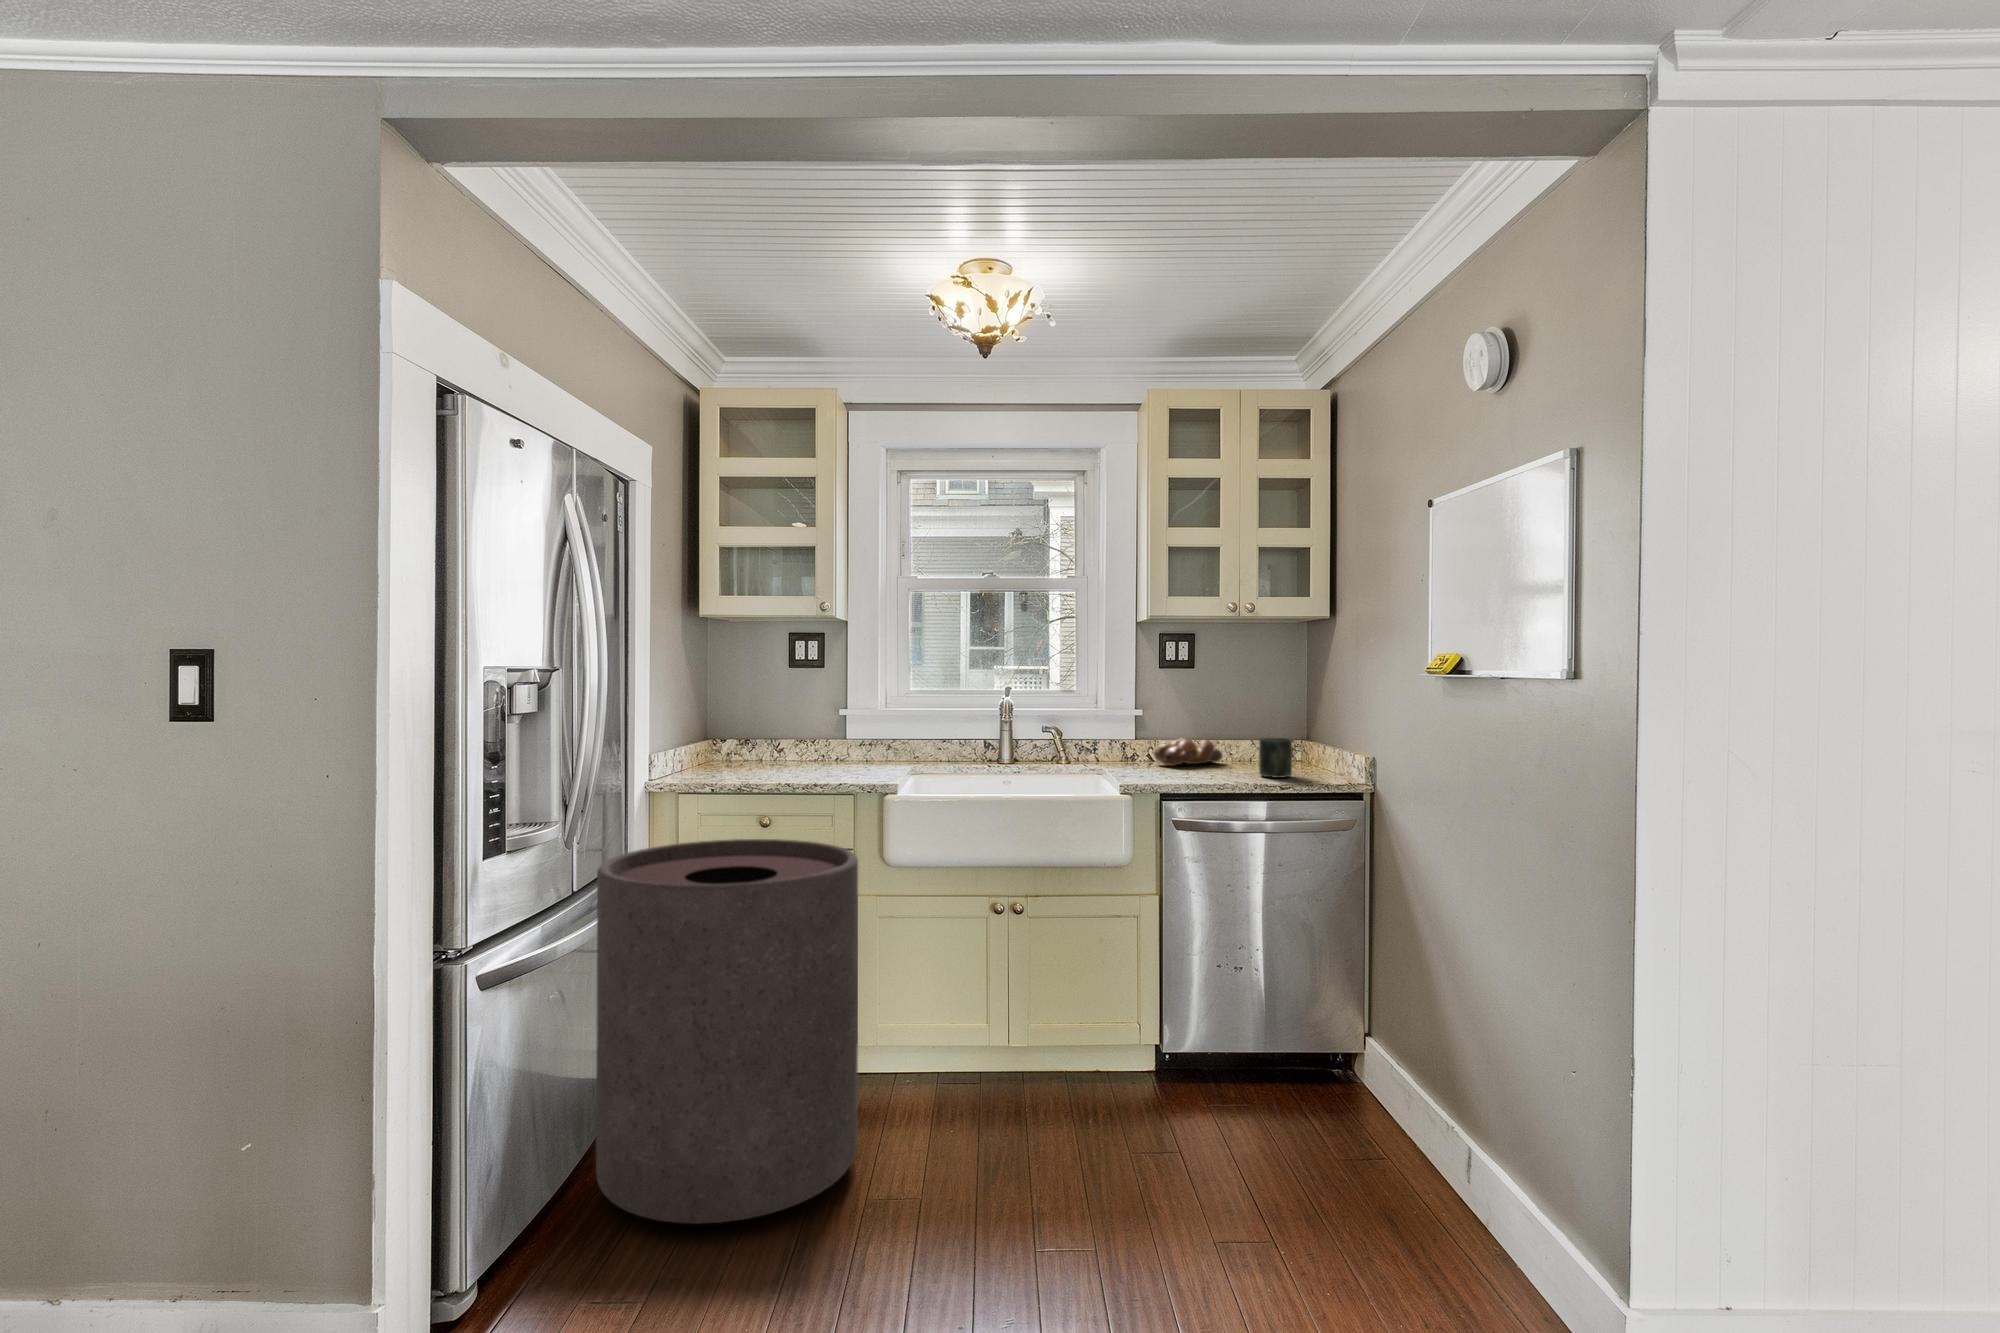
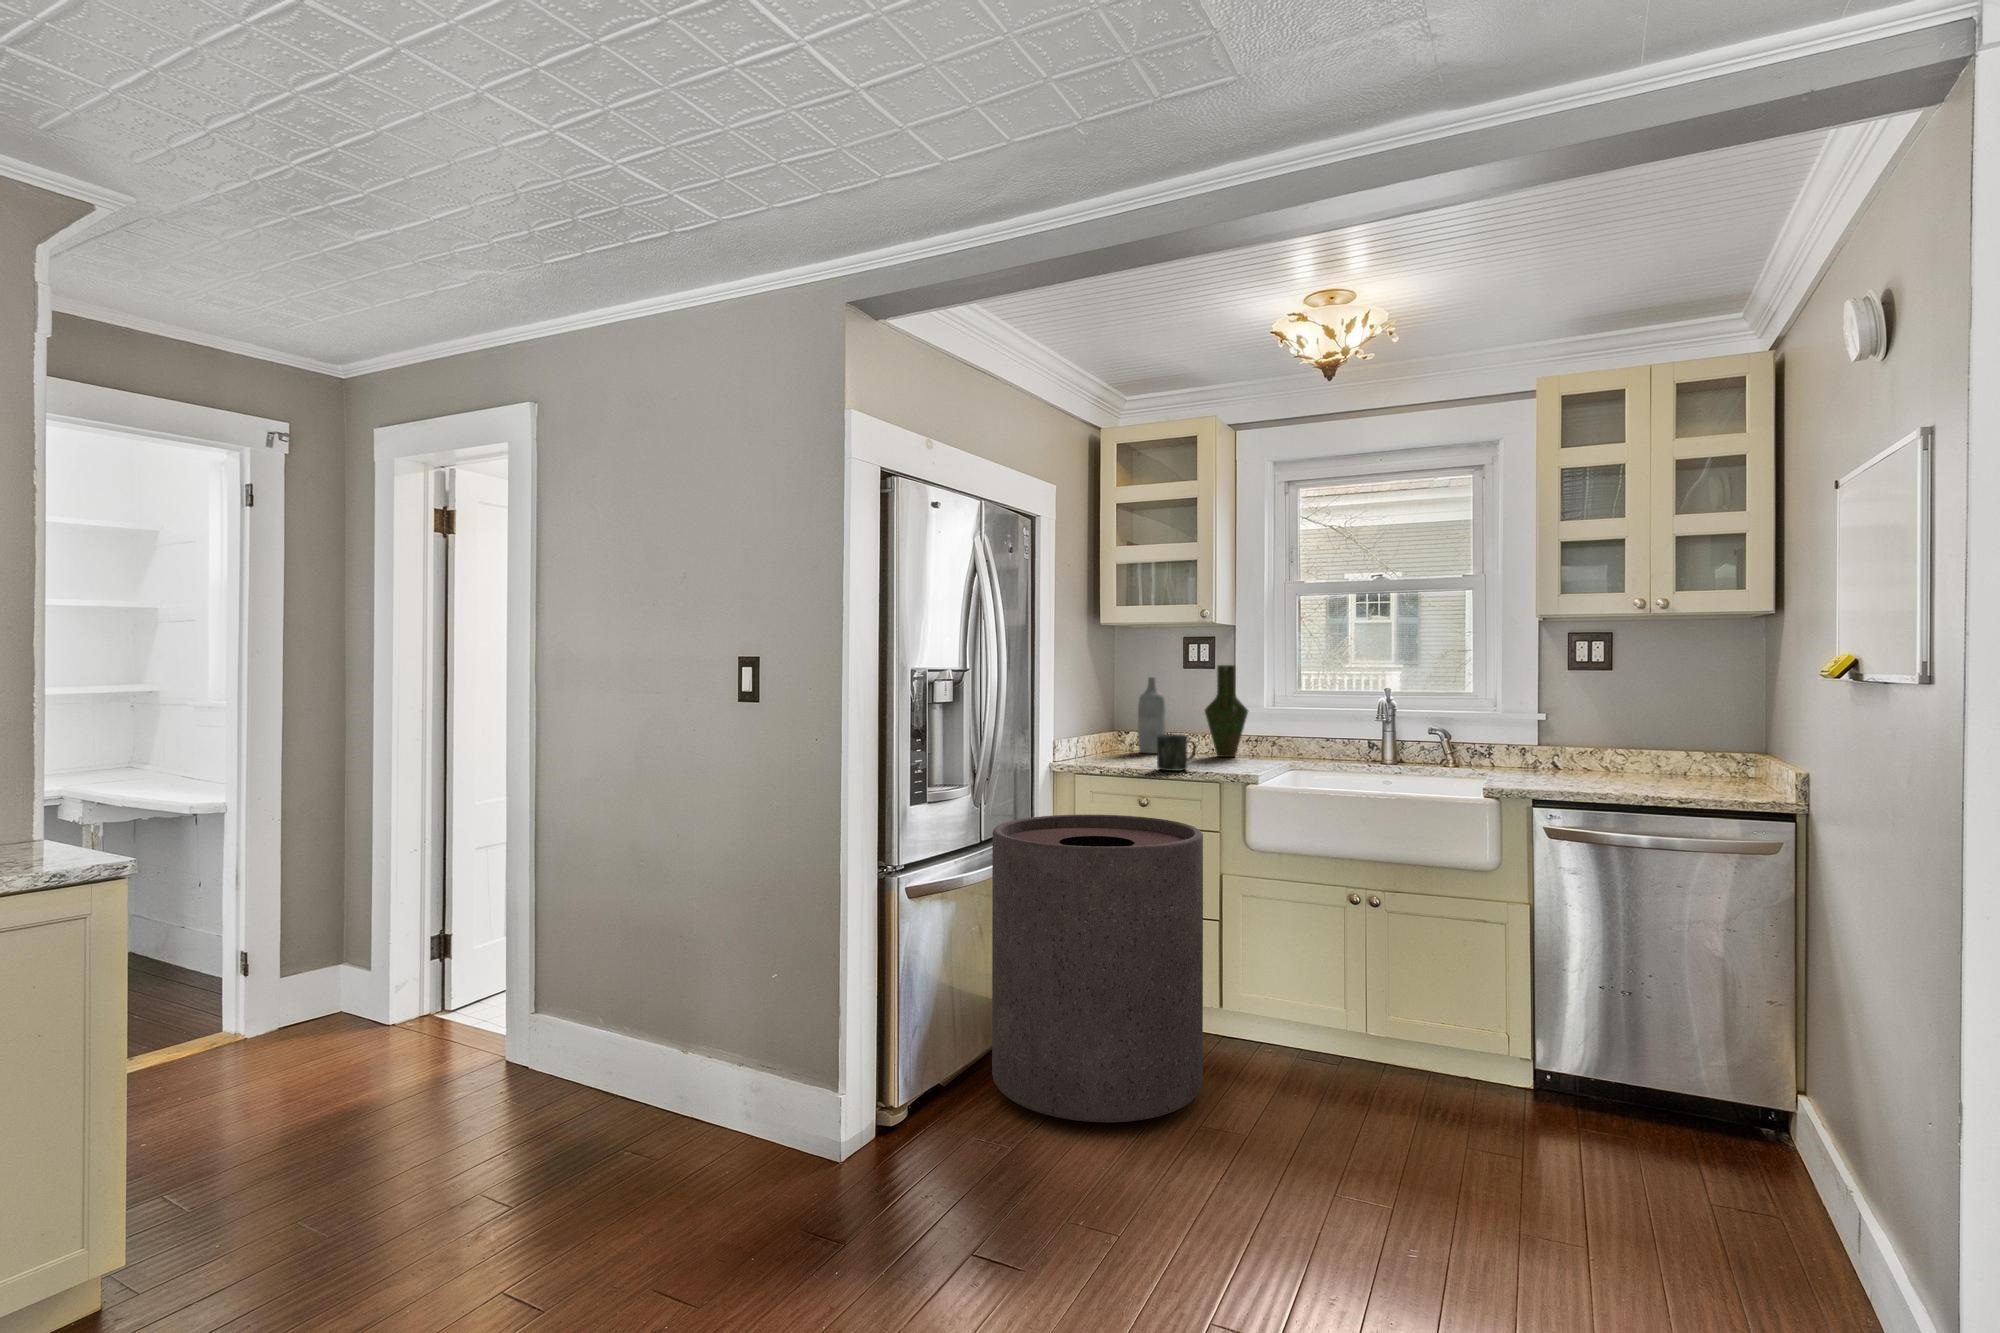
vase: none [813,663,861,764] -> present [1205,665,1248,757]
bottle: none [736,677,767,763] -> present [1138,677,1166,753]
bread loaf: present [1154,738,1223,766] -> none [1554,744,1641,773]
mug: present [1259,738,1293,778] -> present [1156,734,1197,771]

